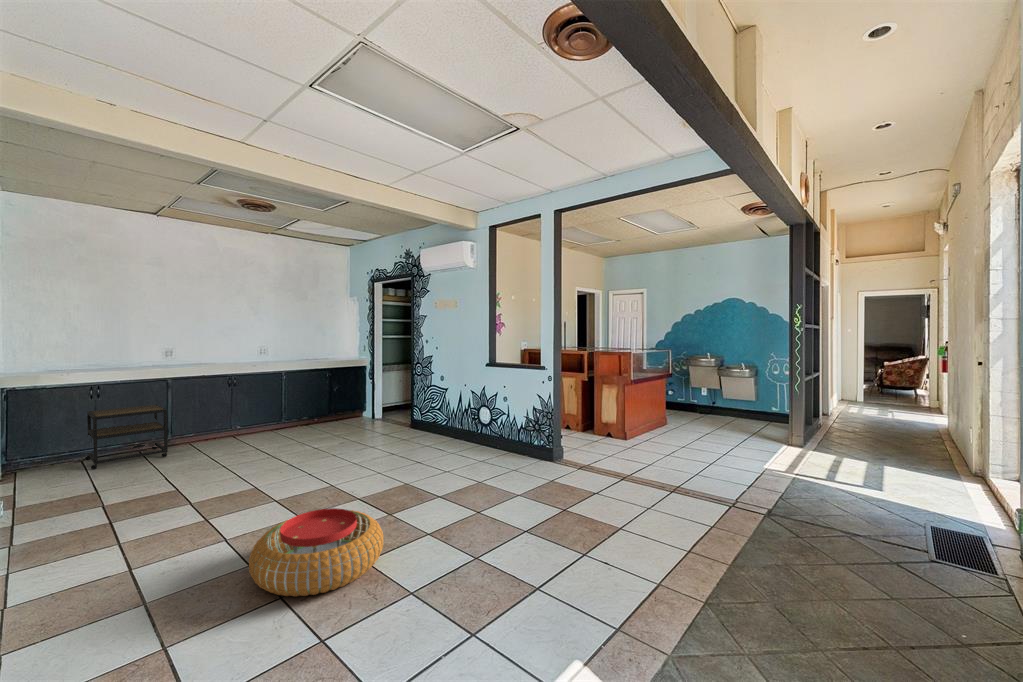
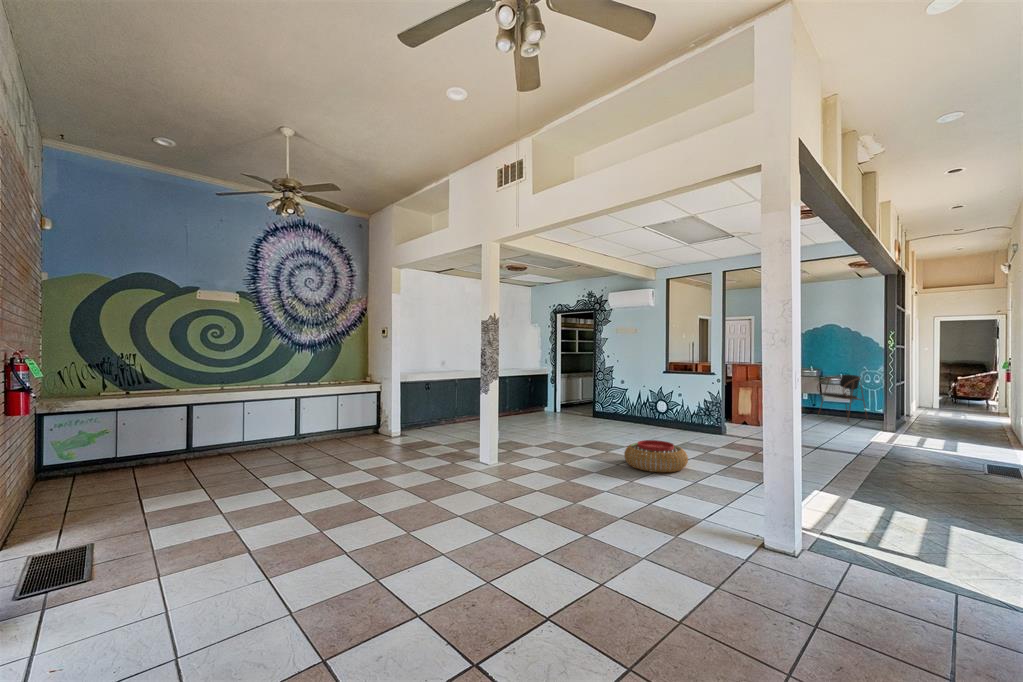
dining chair: none [711,364,772,429] -> present [817,375,868,421]
side table: present [85,404,168,469] -> none [419,395,466,432]

